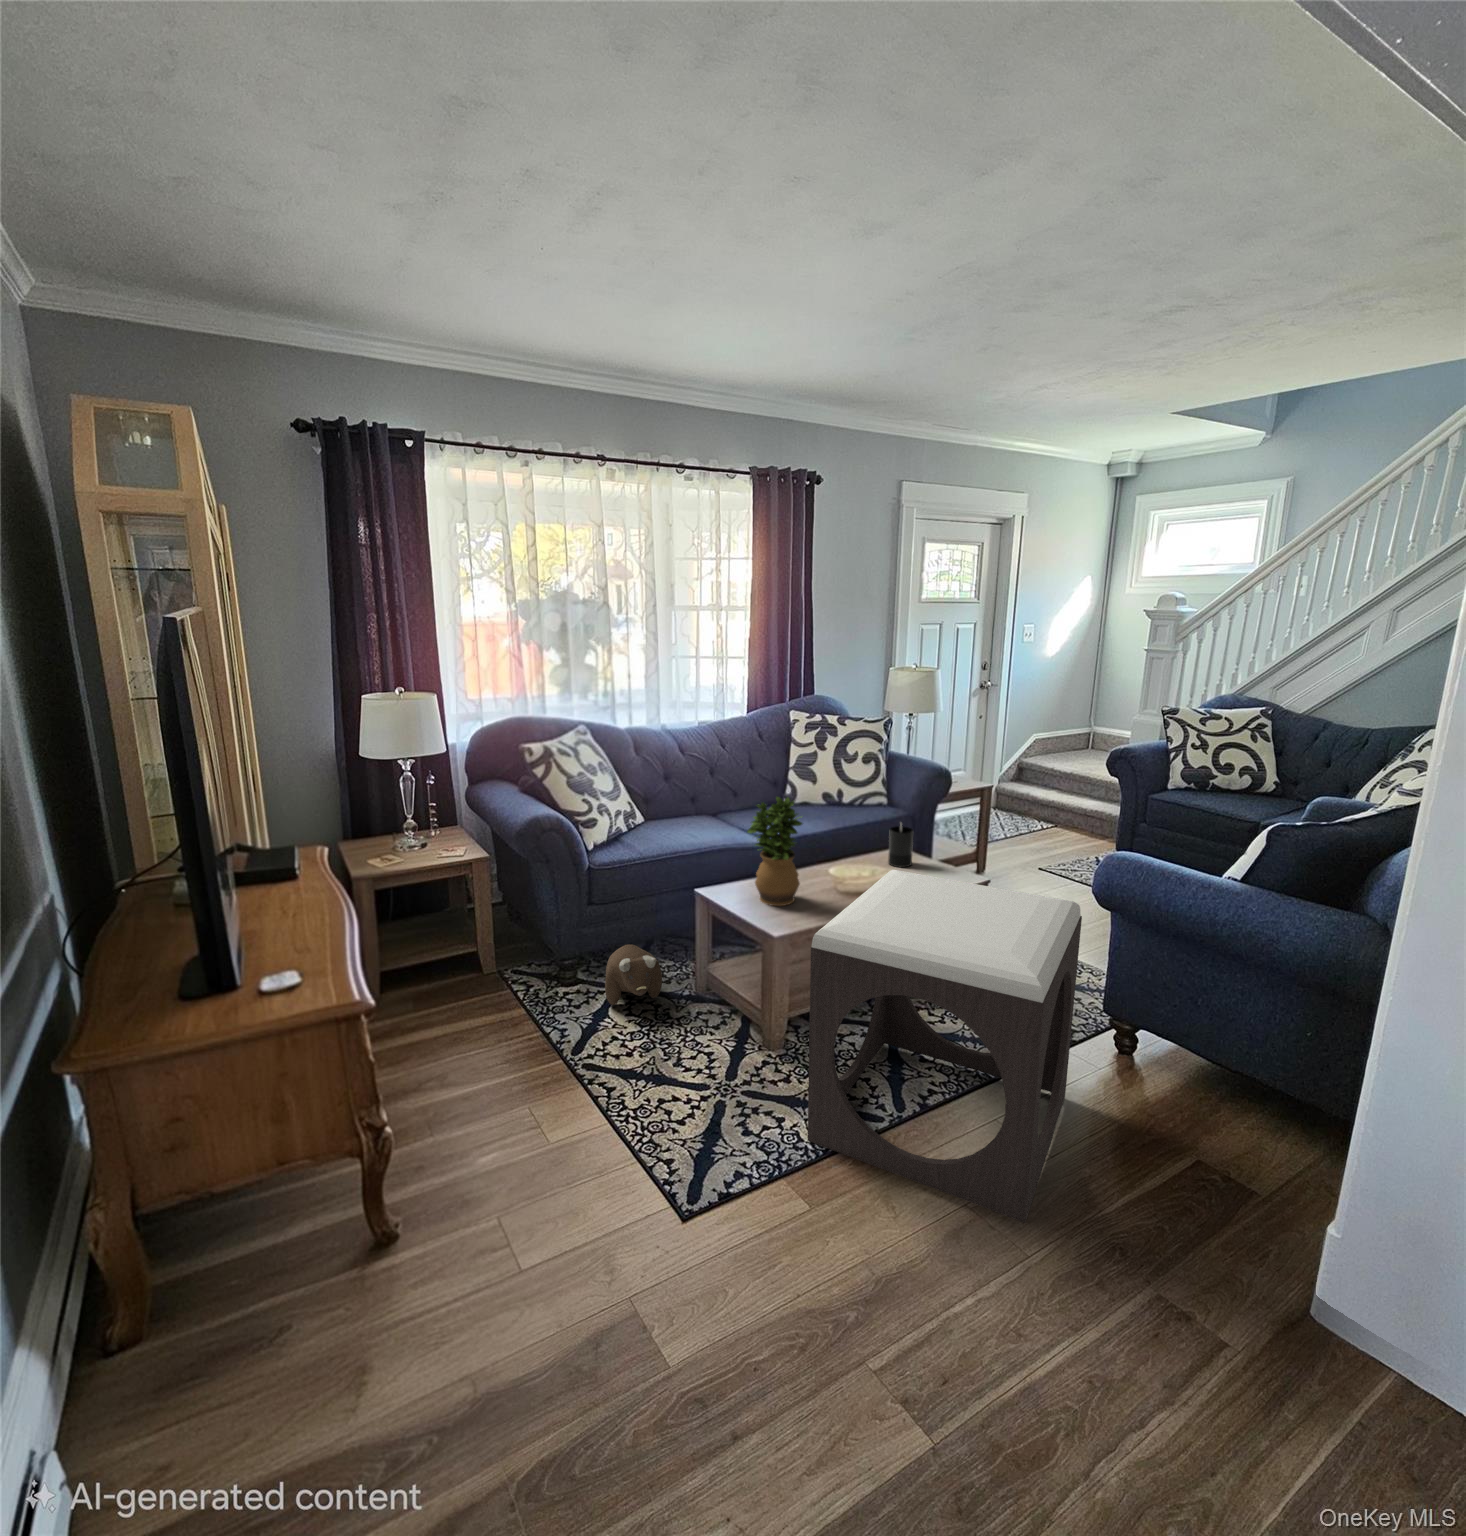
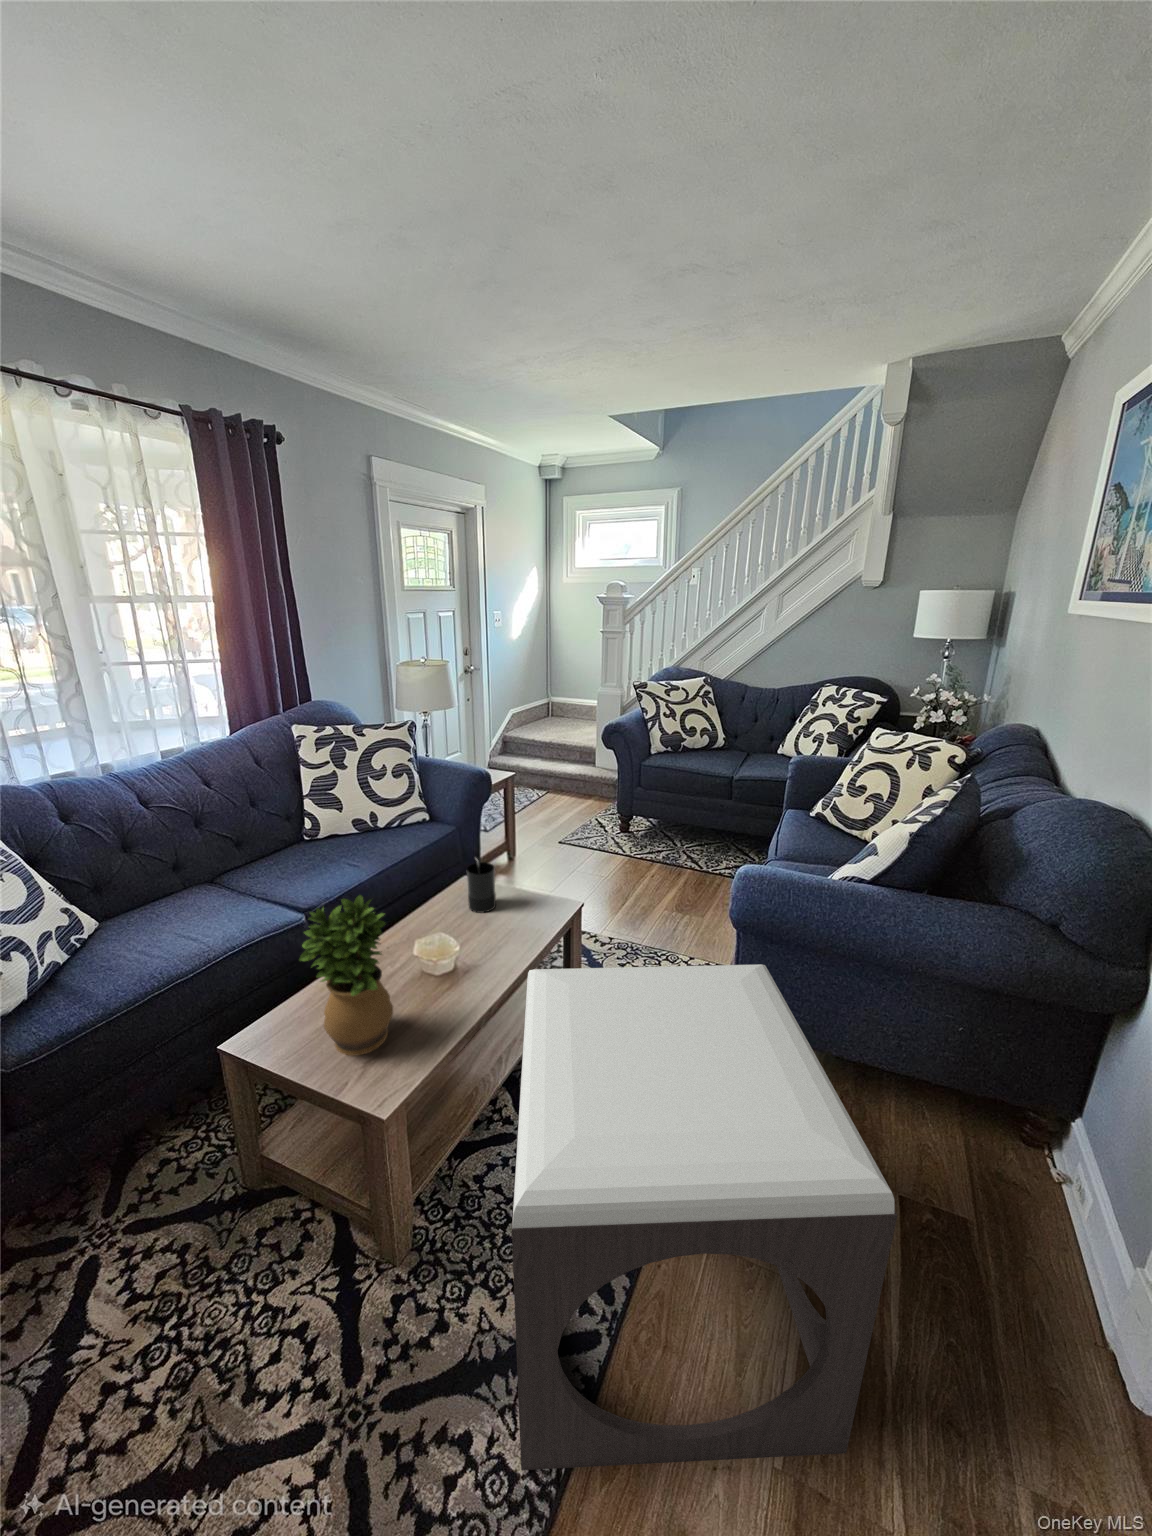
plush toy: present [605,944,662,1005] -> none [67,1167,184,1296]

